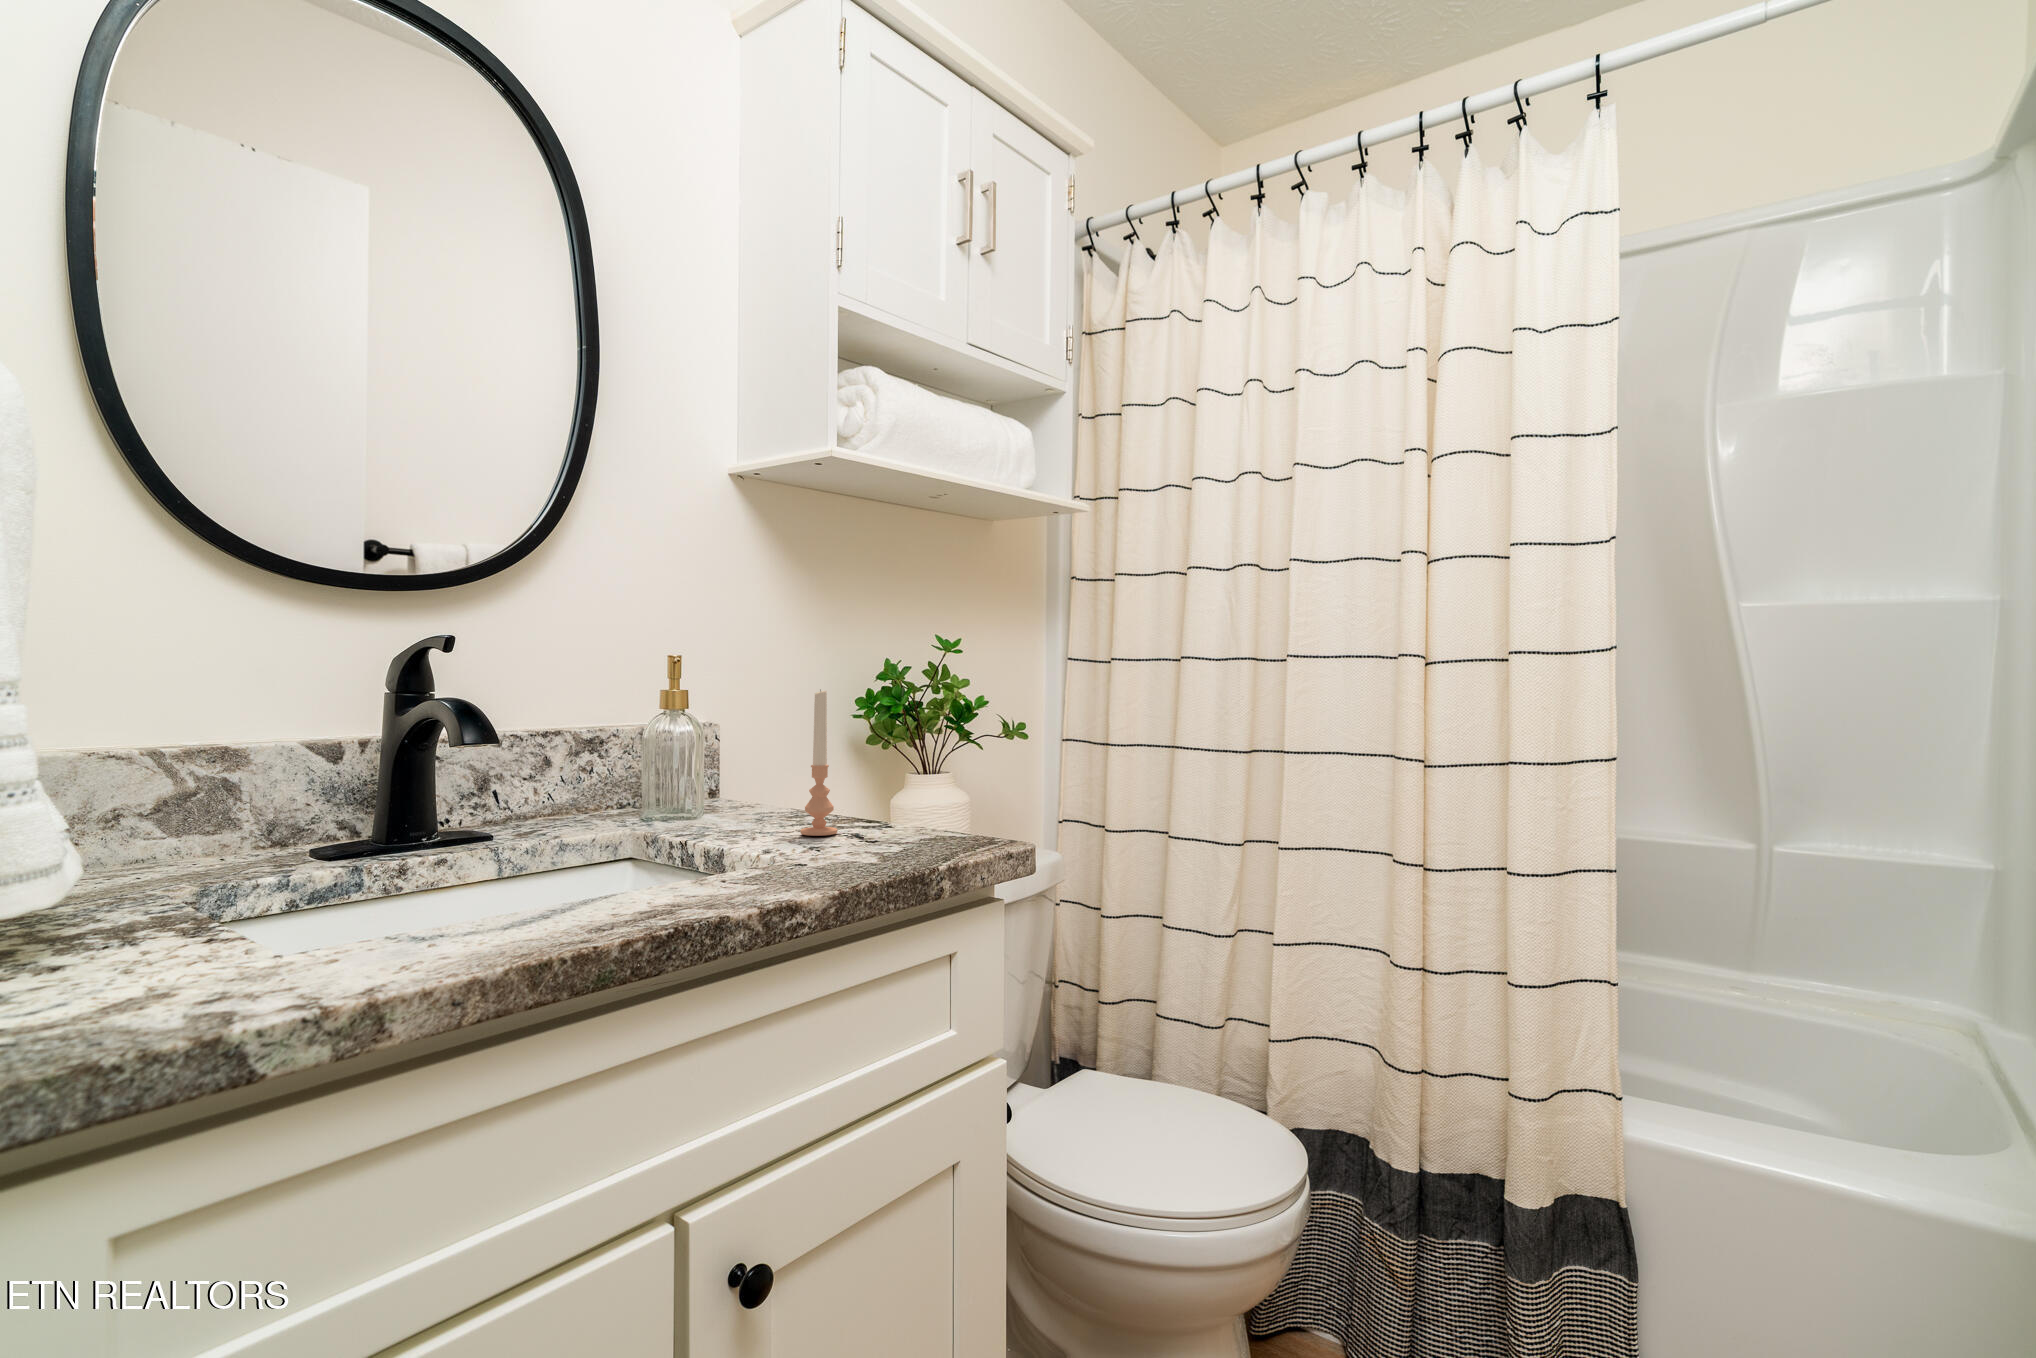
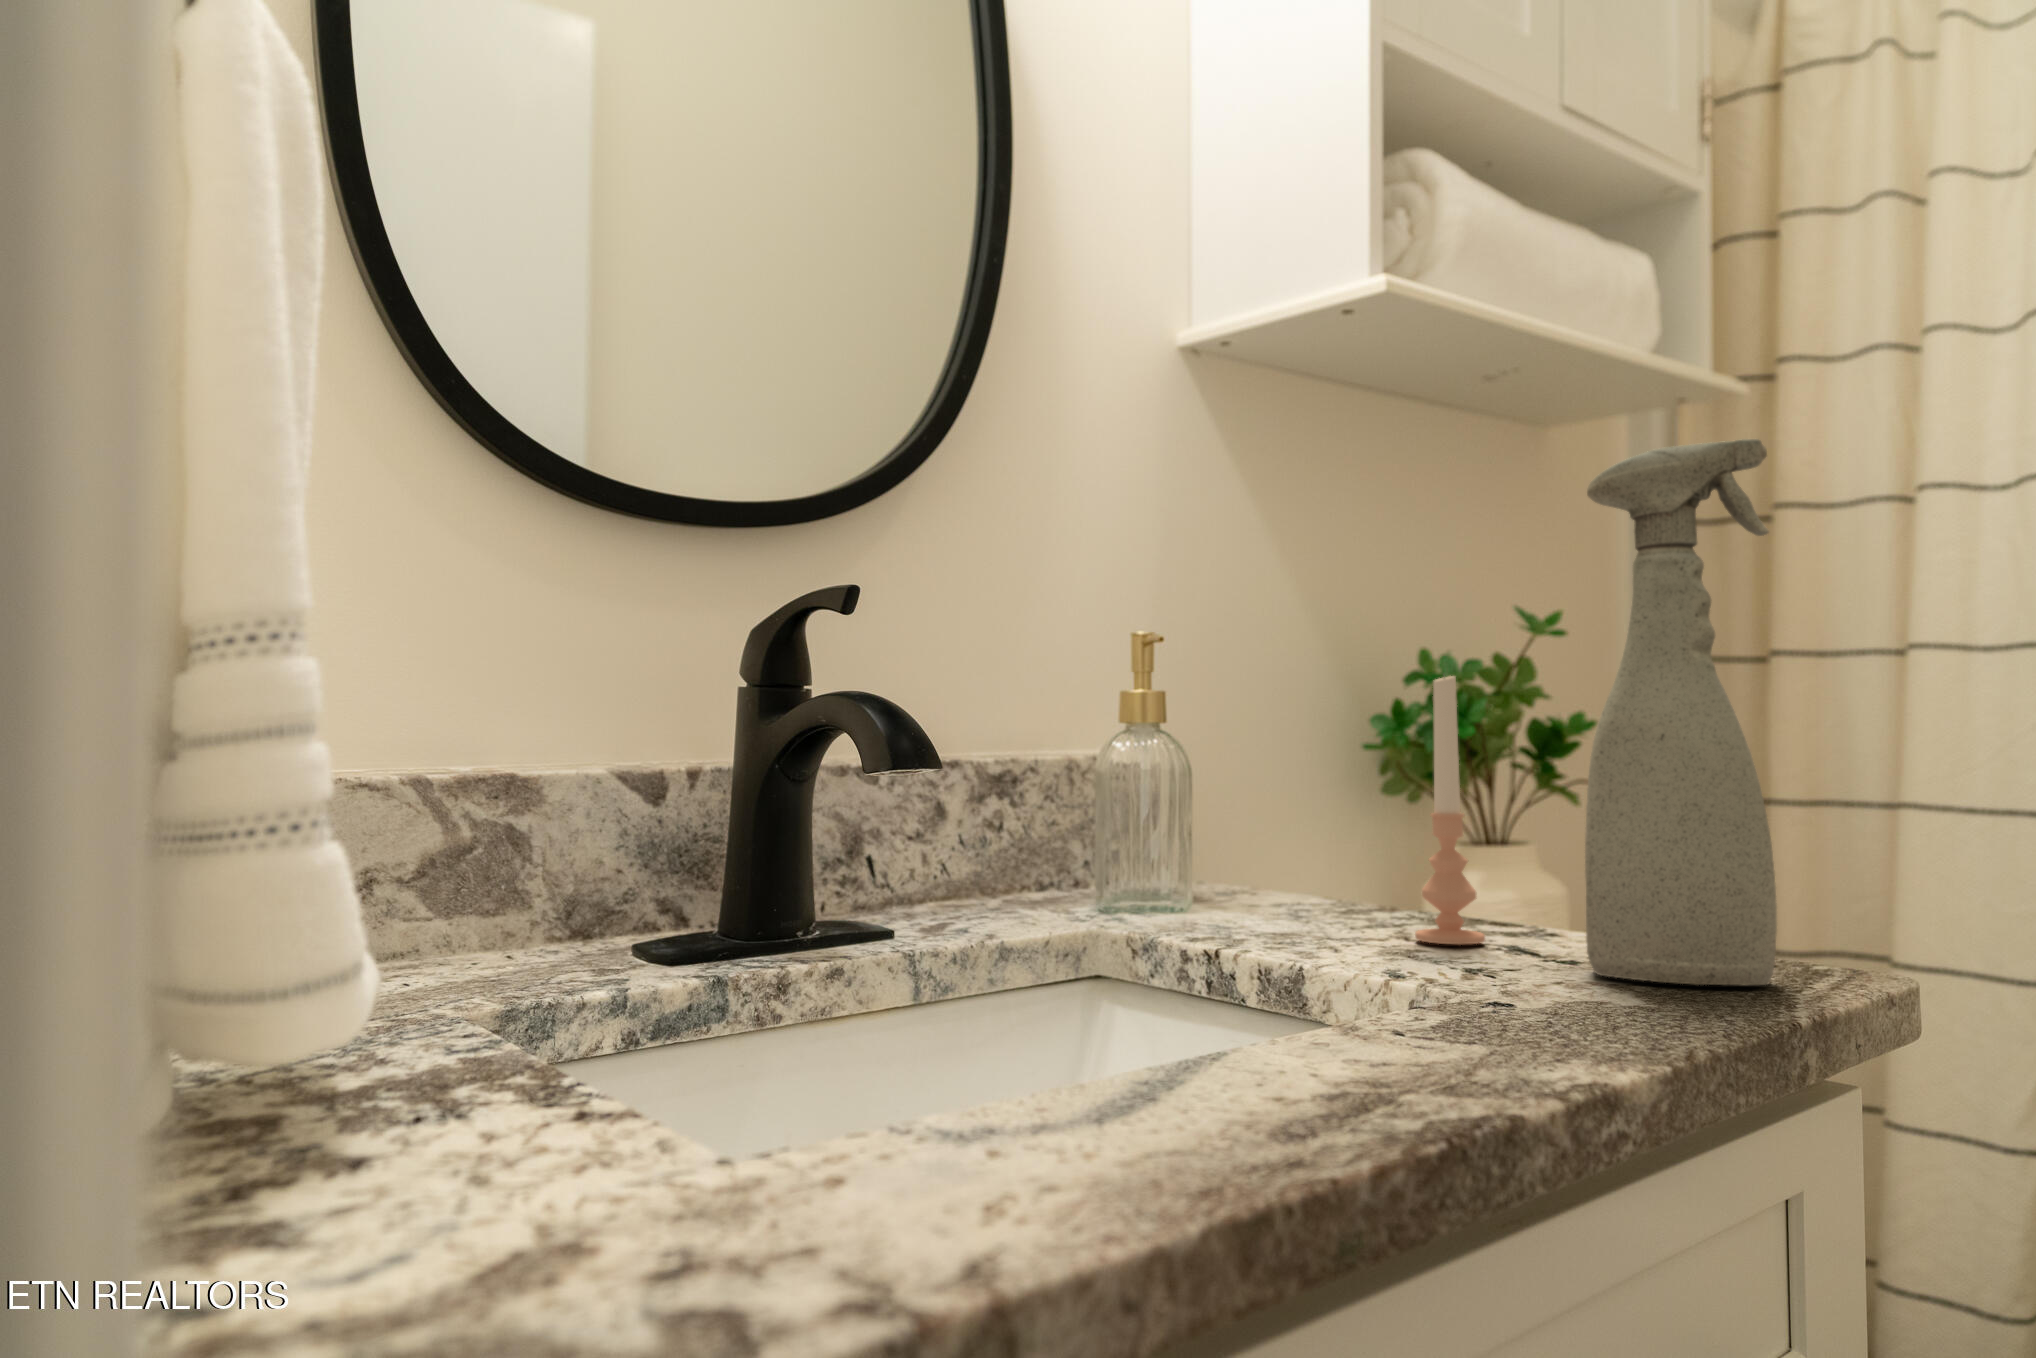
spray bottle: none [856,581,949,854] -> present [1585,439,1777,985]

